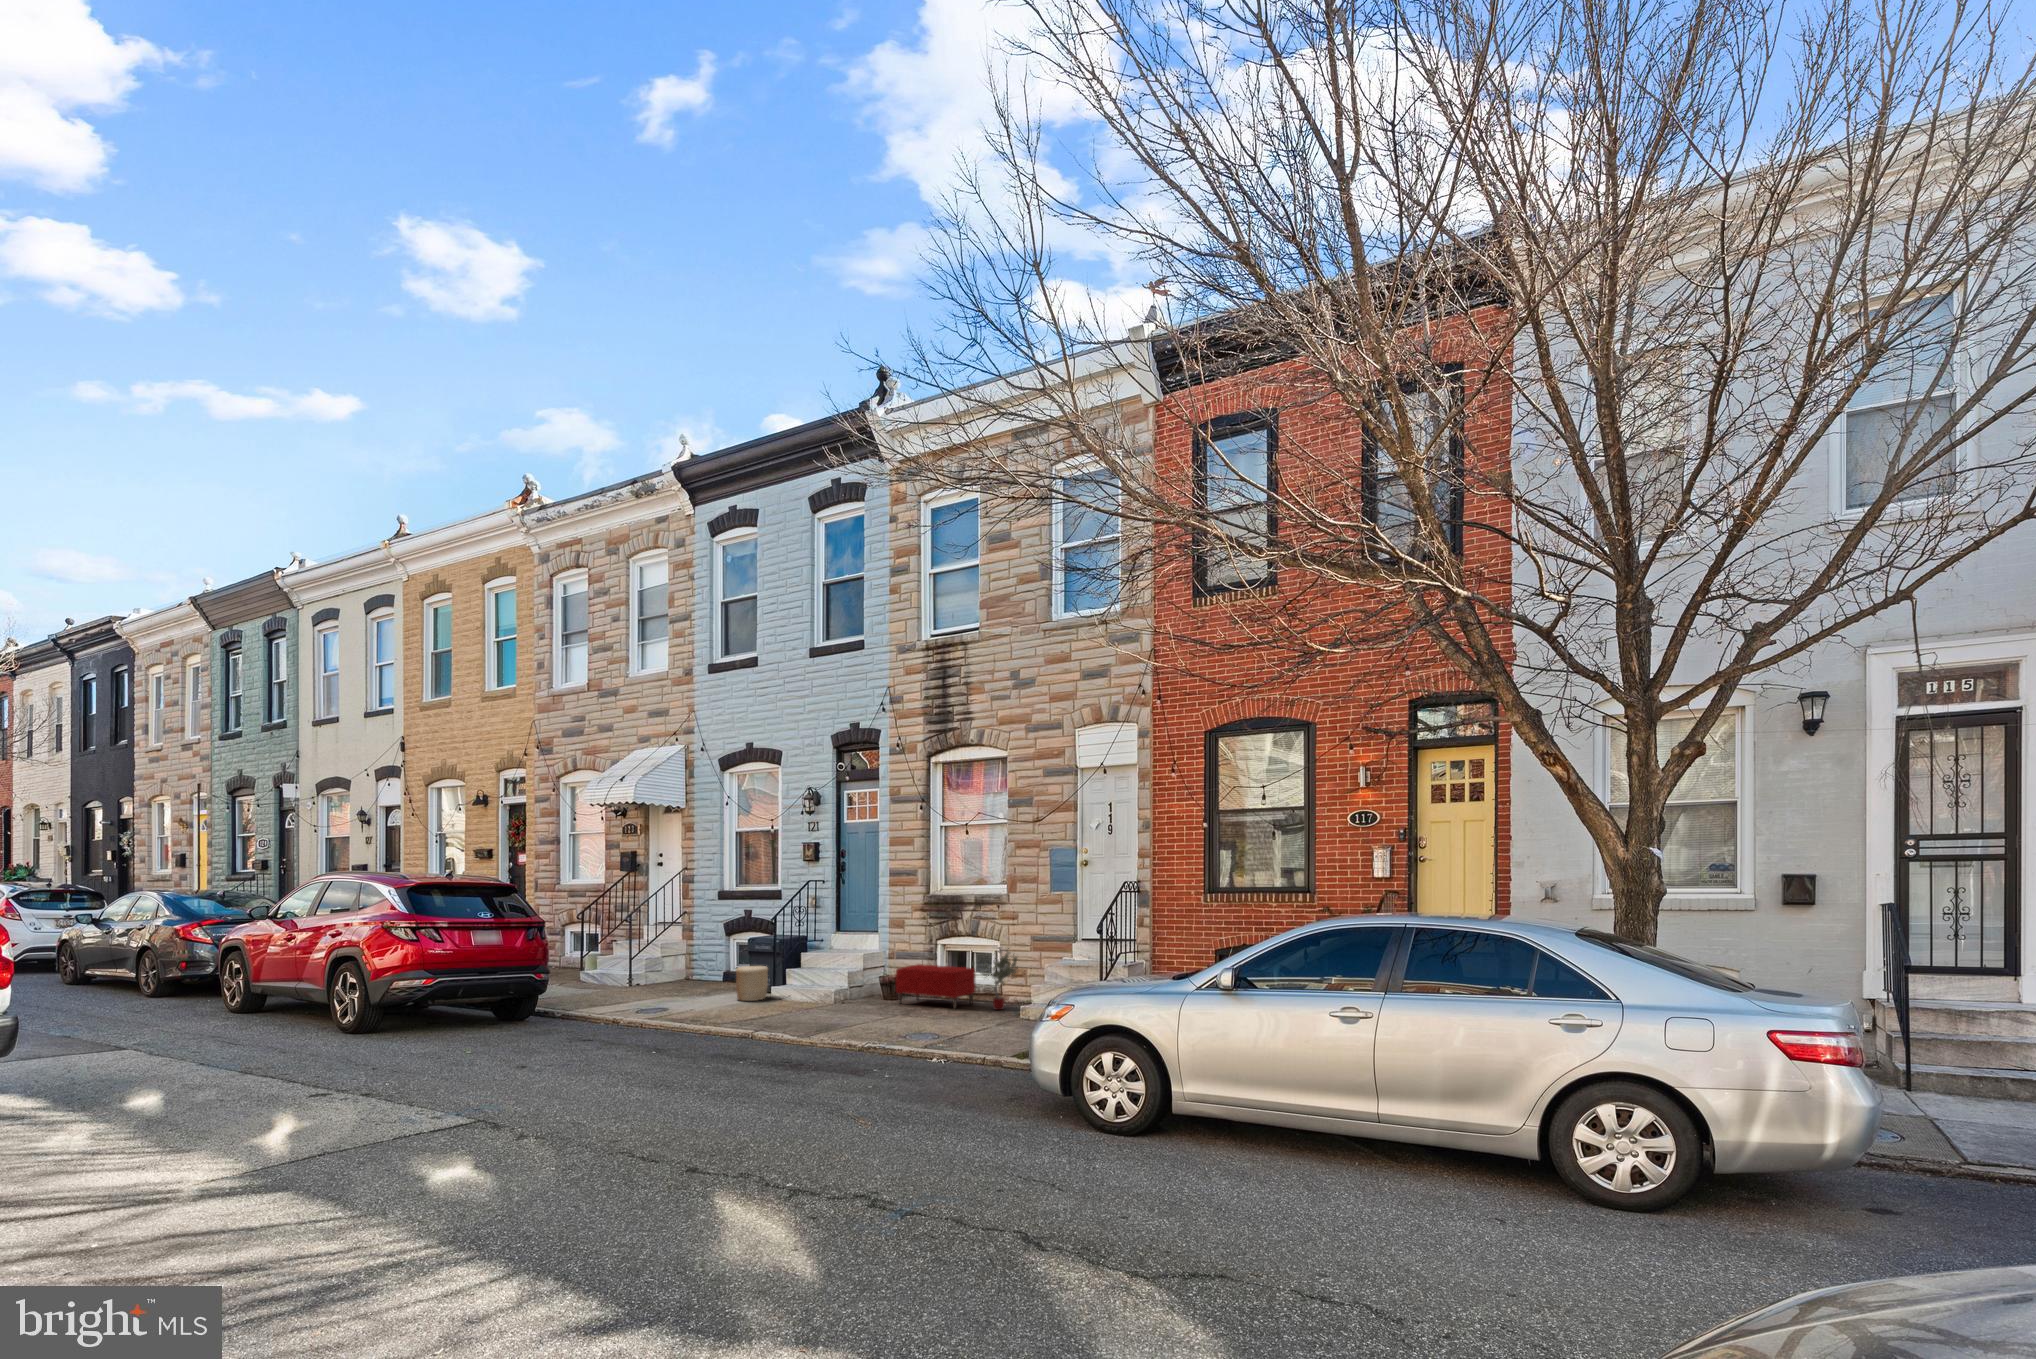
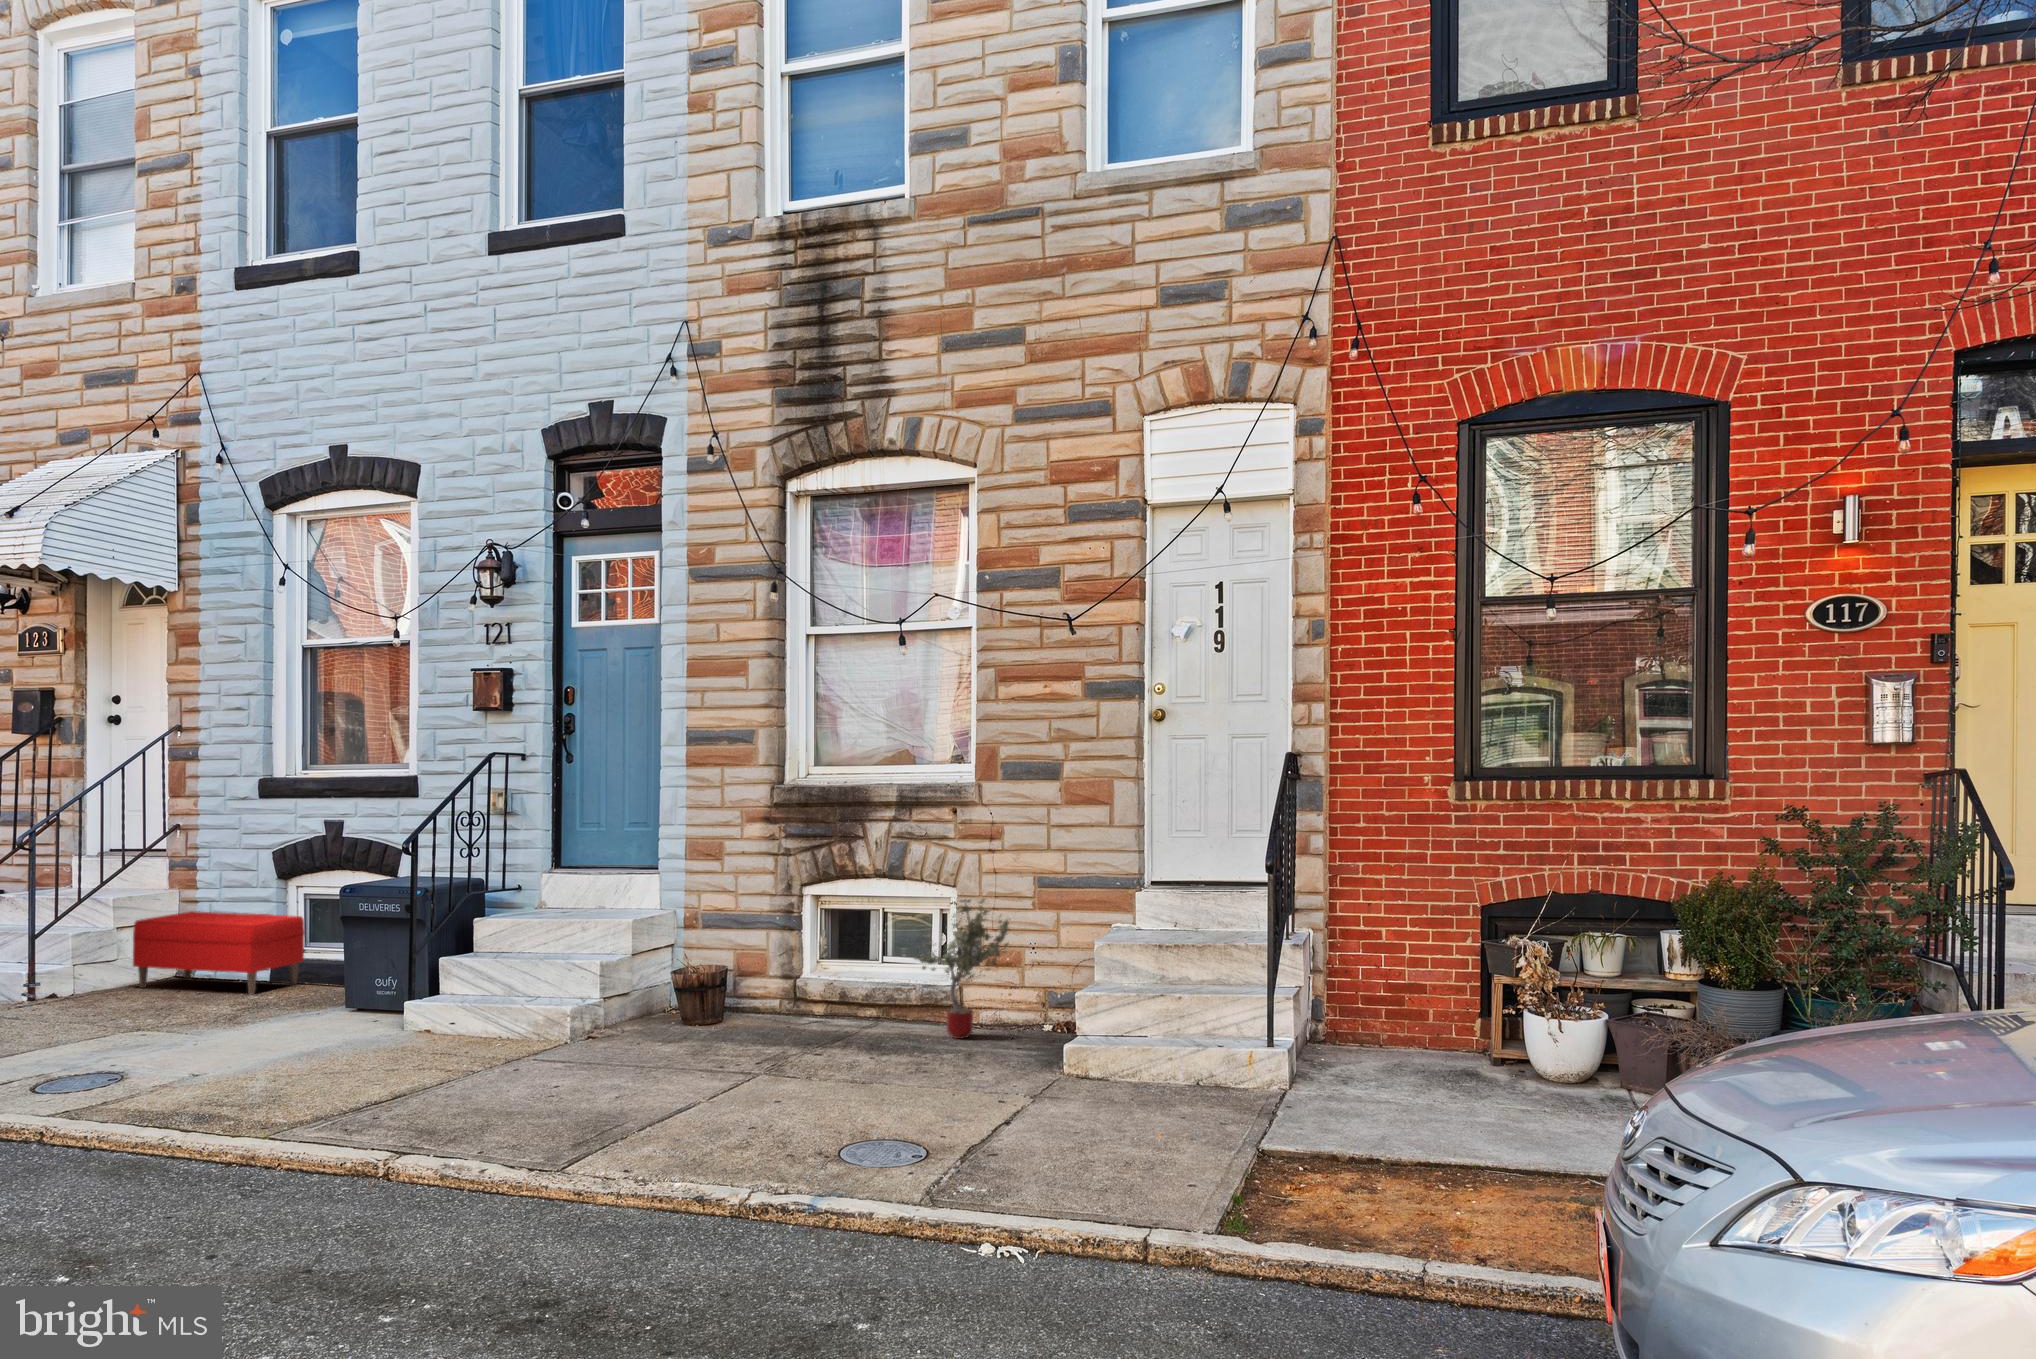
bench: present [896,964,976,1009] -> present [133,911,305,995]
woven basket: present [736,966,768,1001] -> none [310,945,393,1028]

